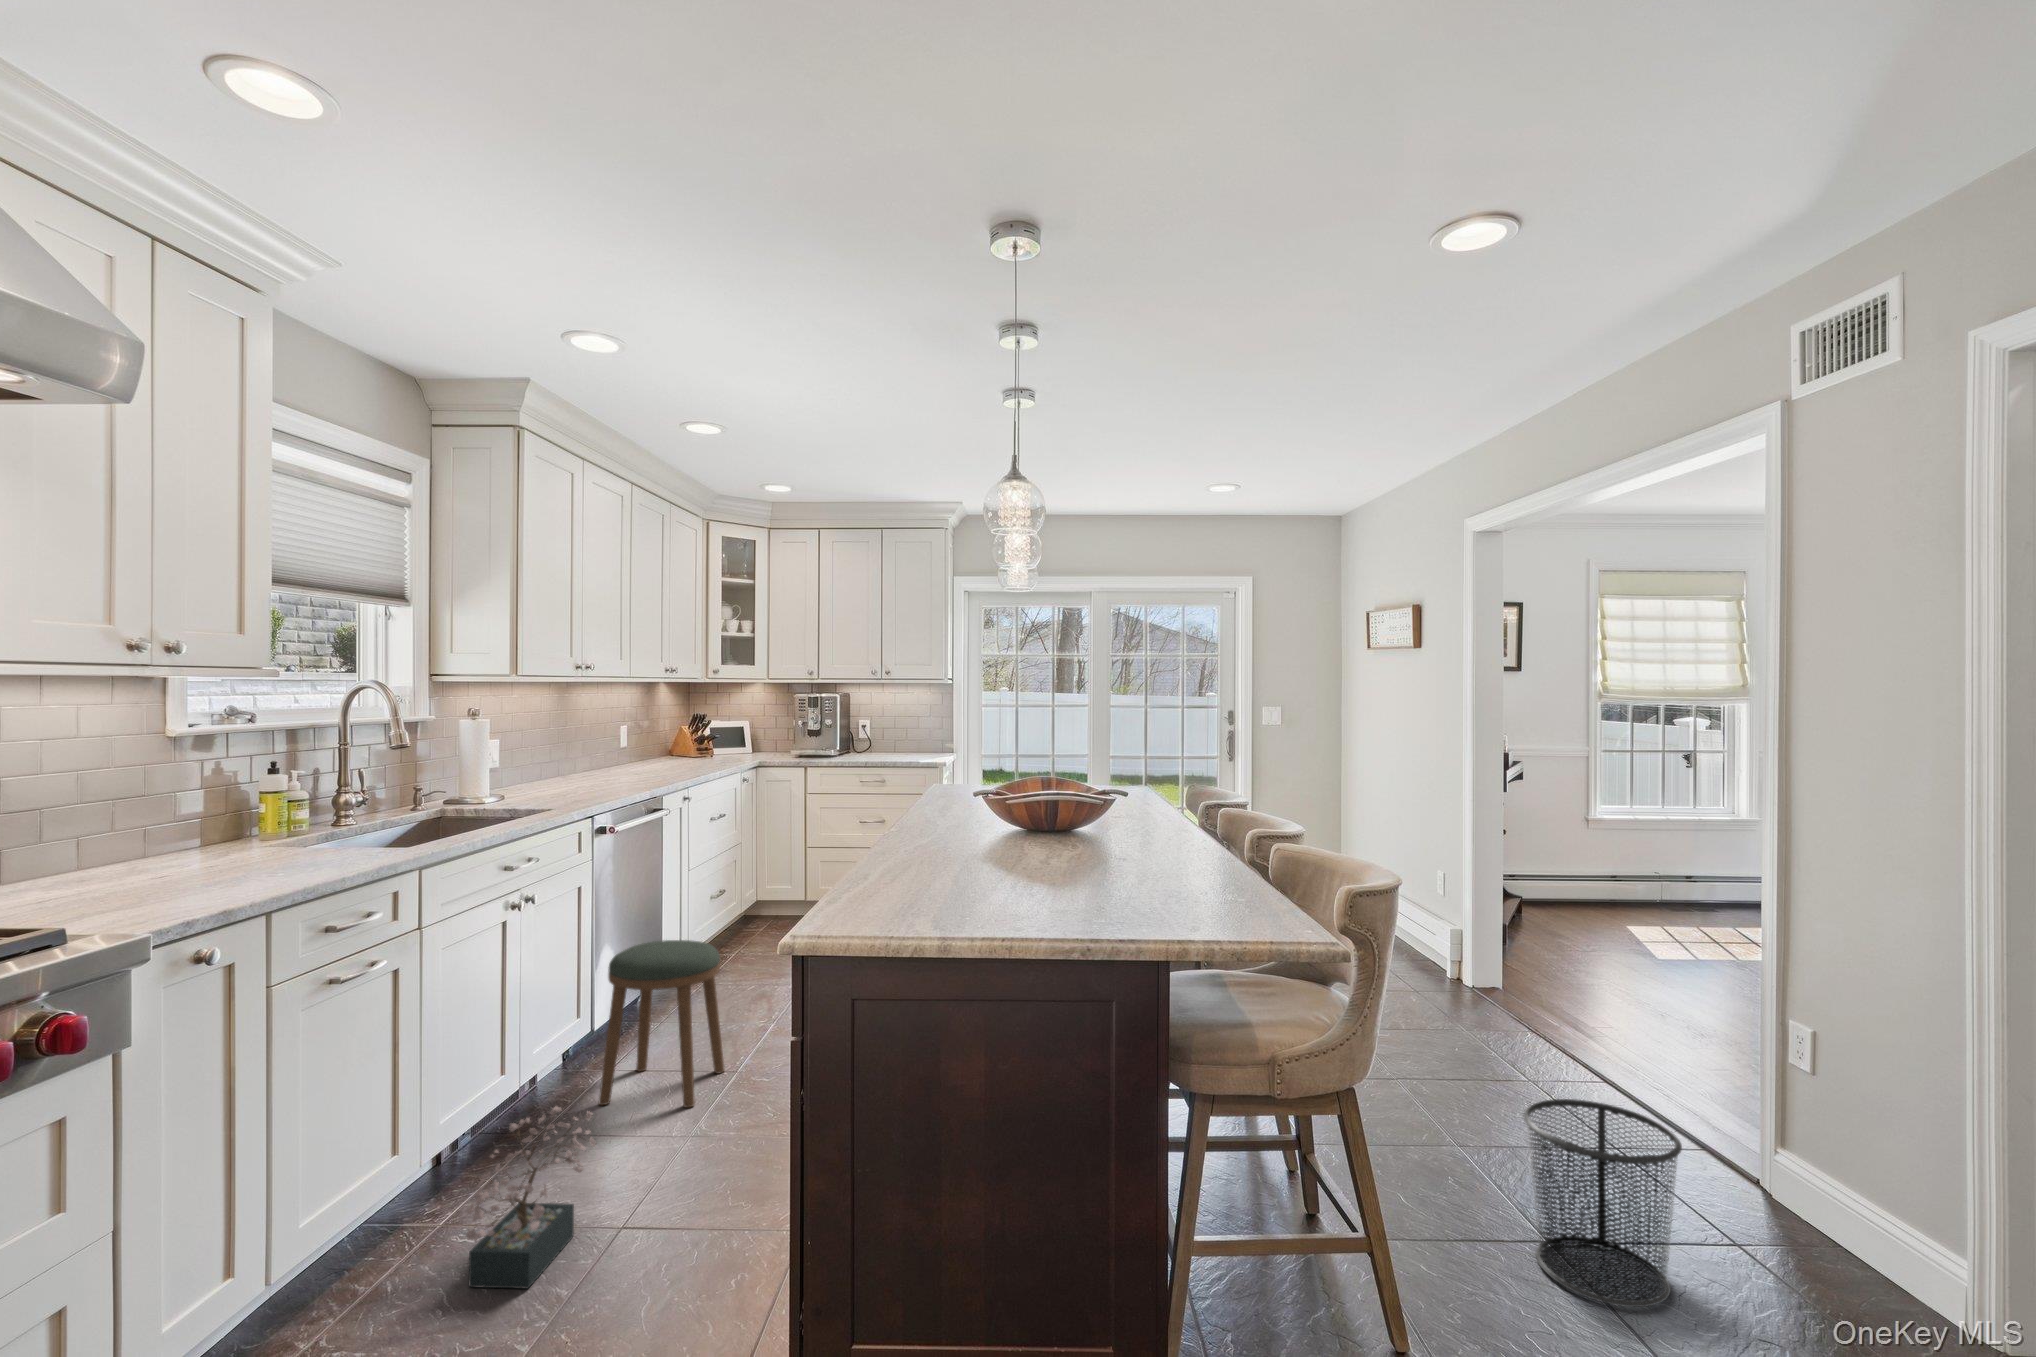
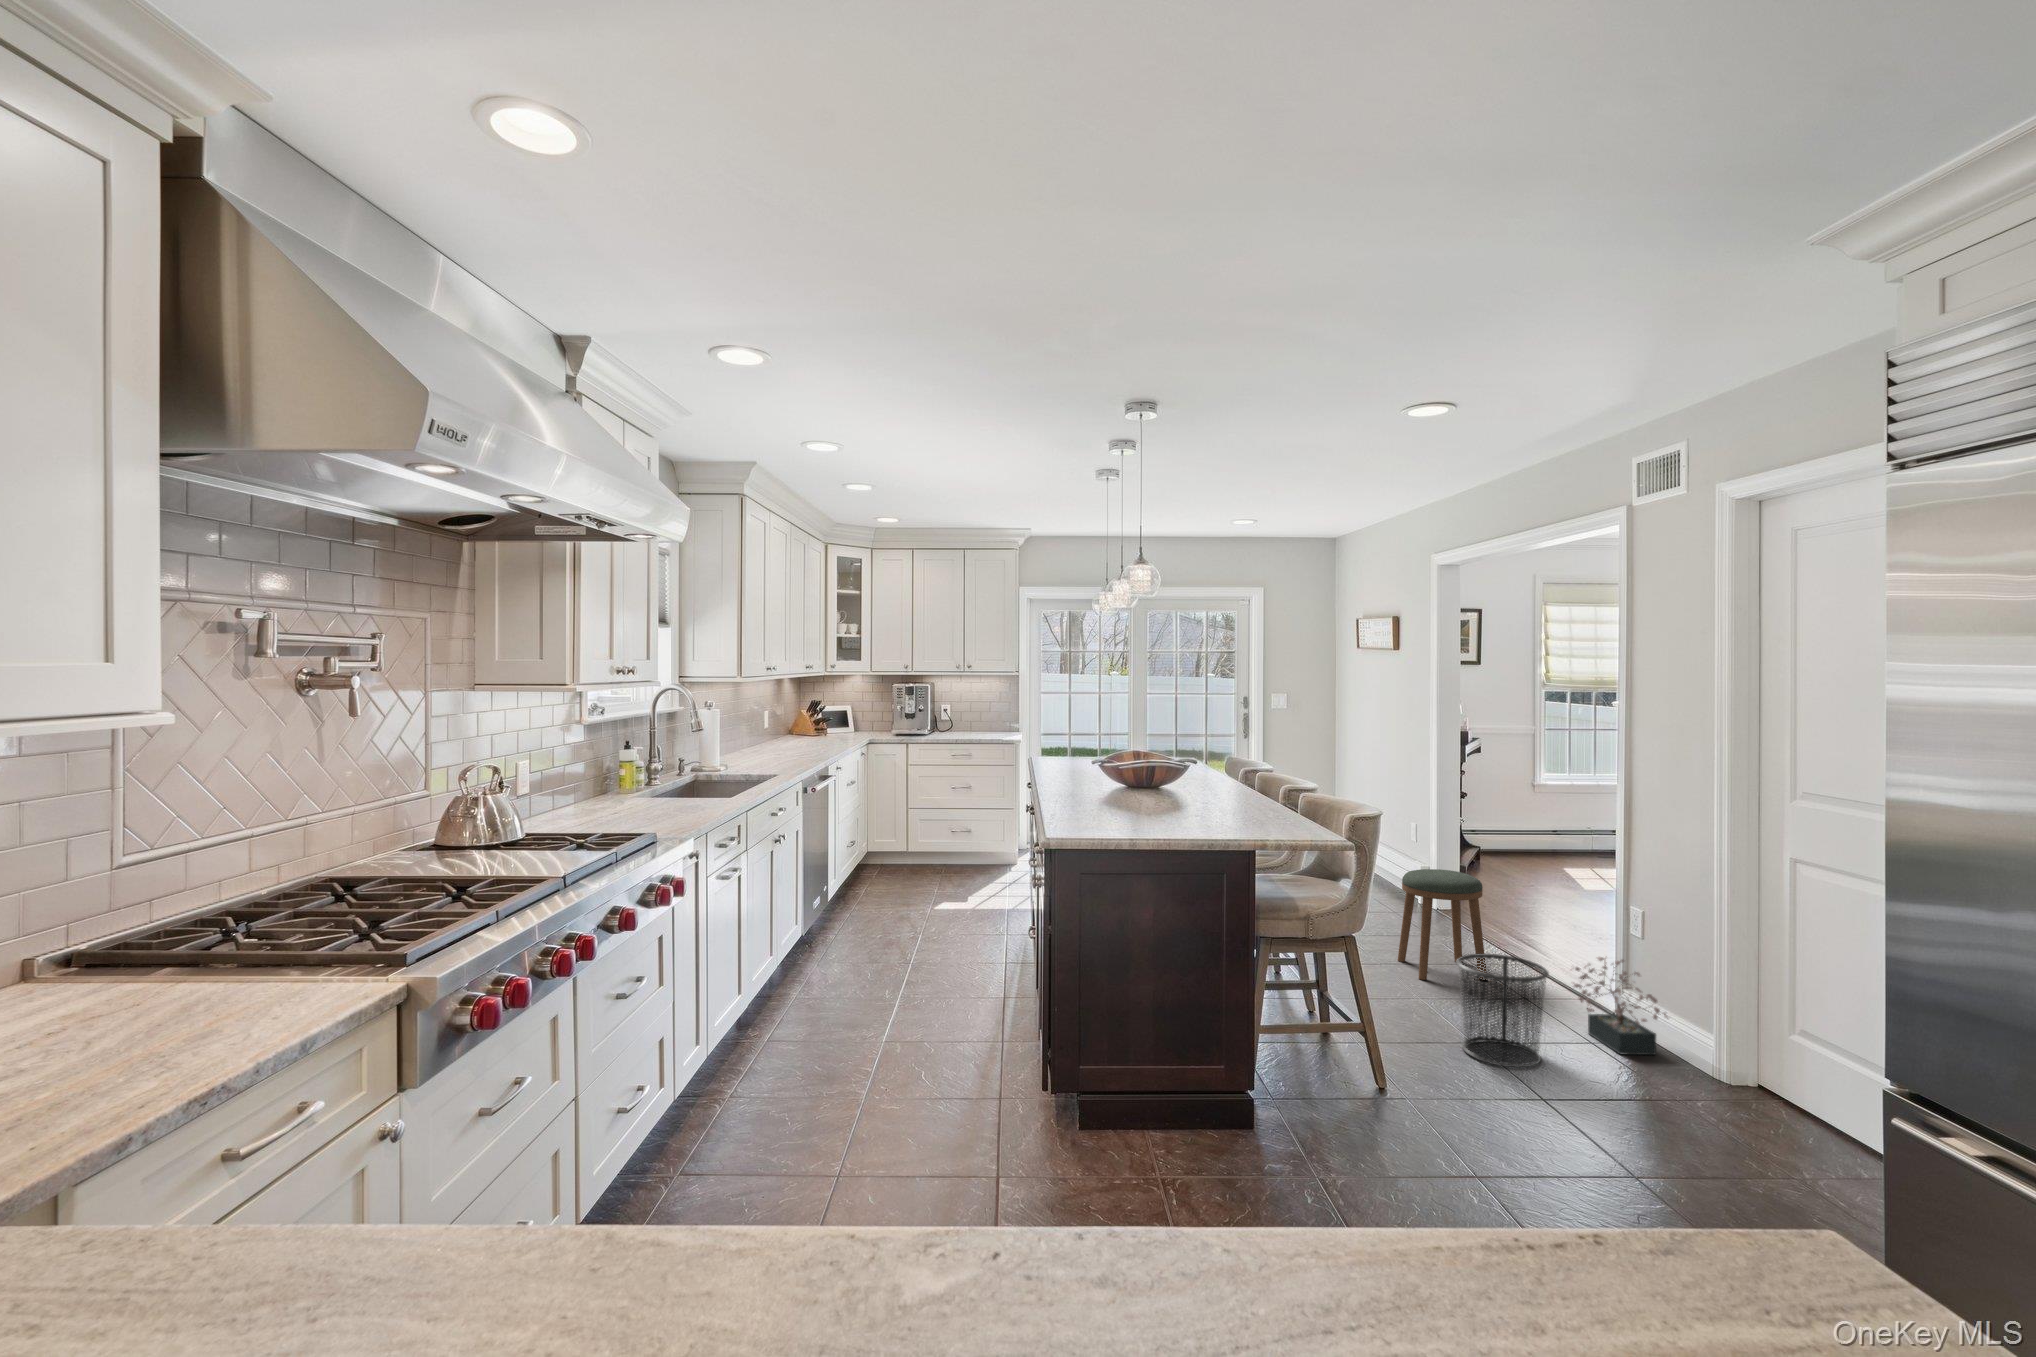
stool: present [599,940,725,1107] -> present [1398,869,1486,980]
decorative plant: present [467,1107,596,1289] -> present [1574,957,1668,1055]

